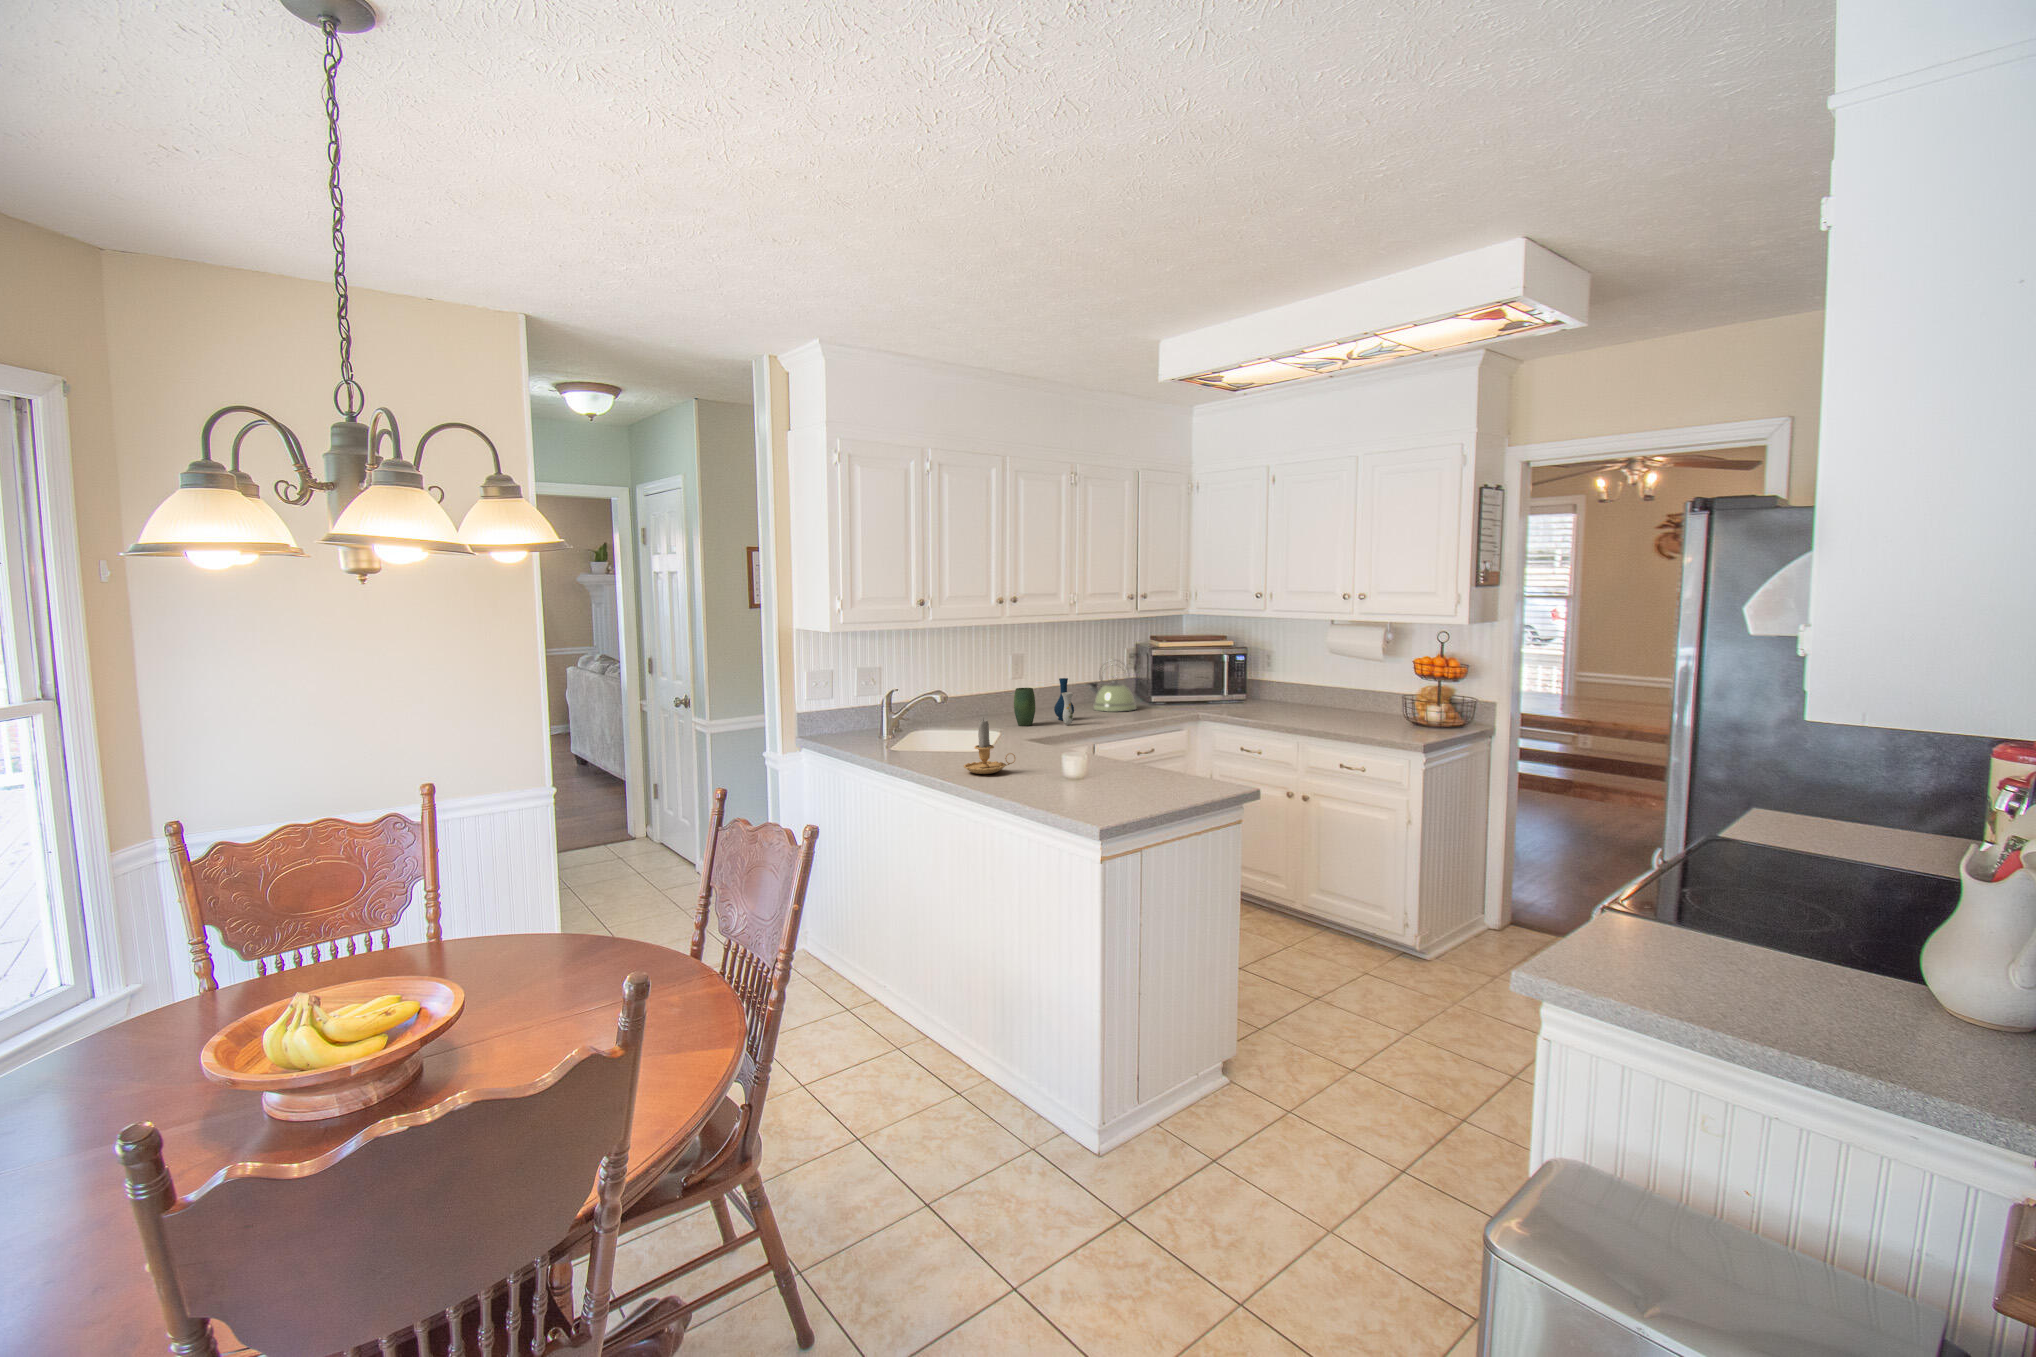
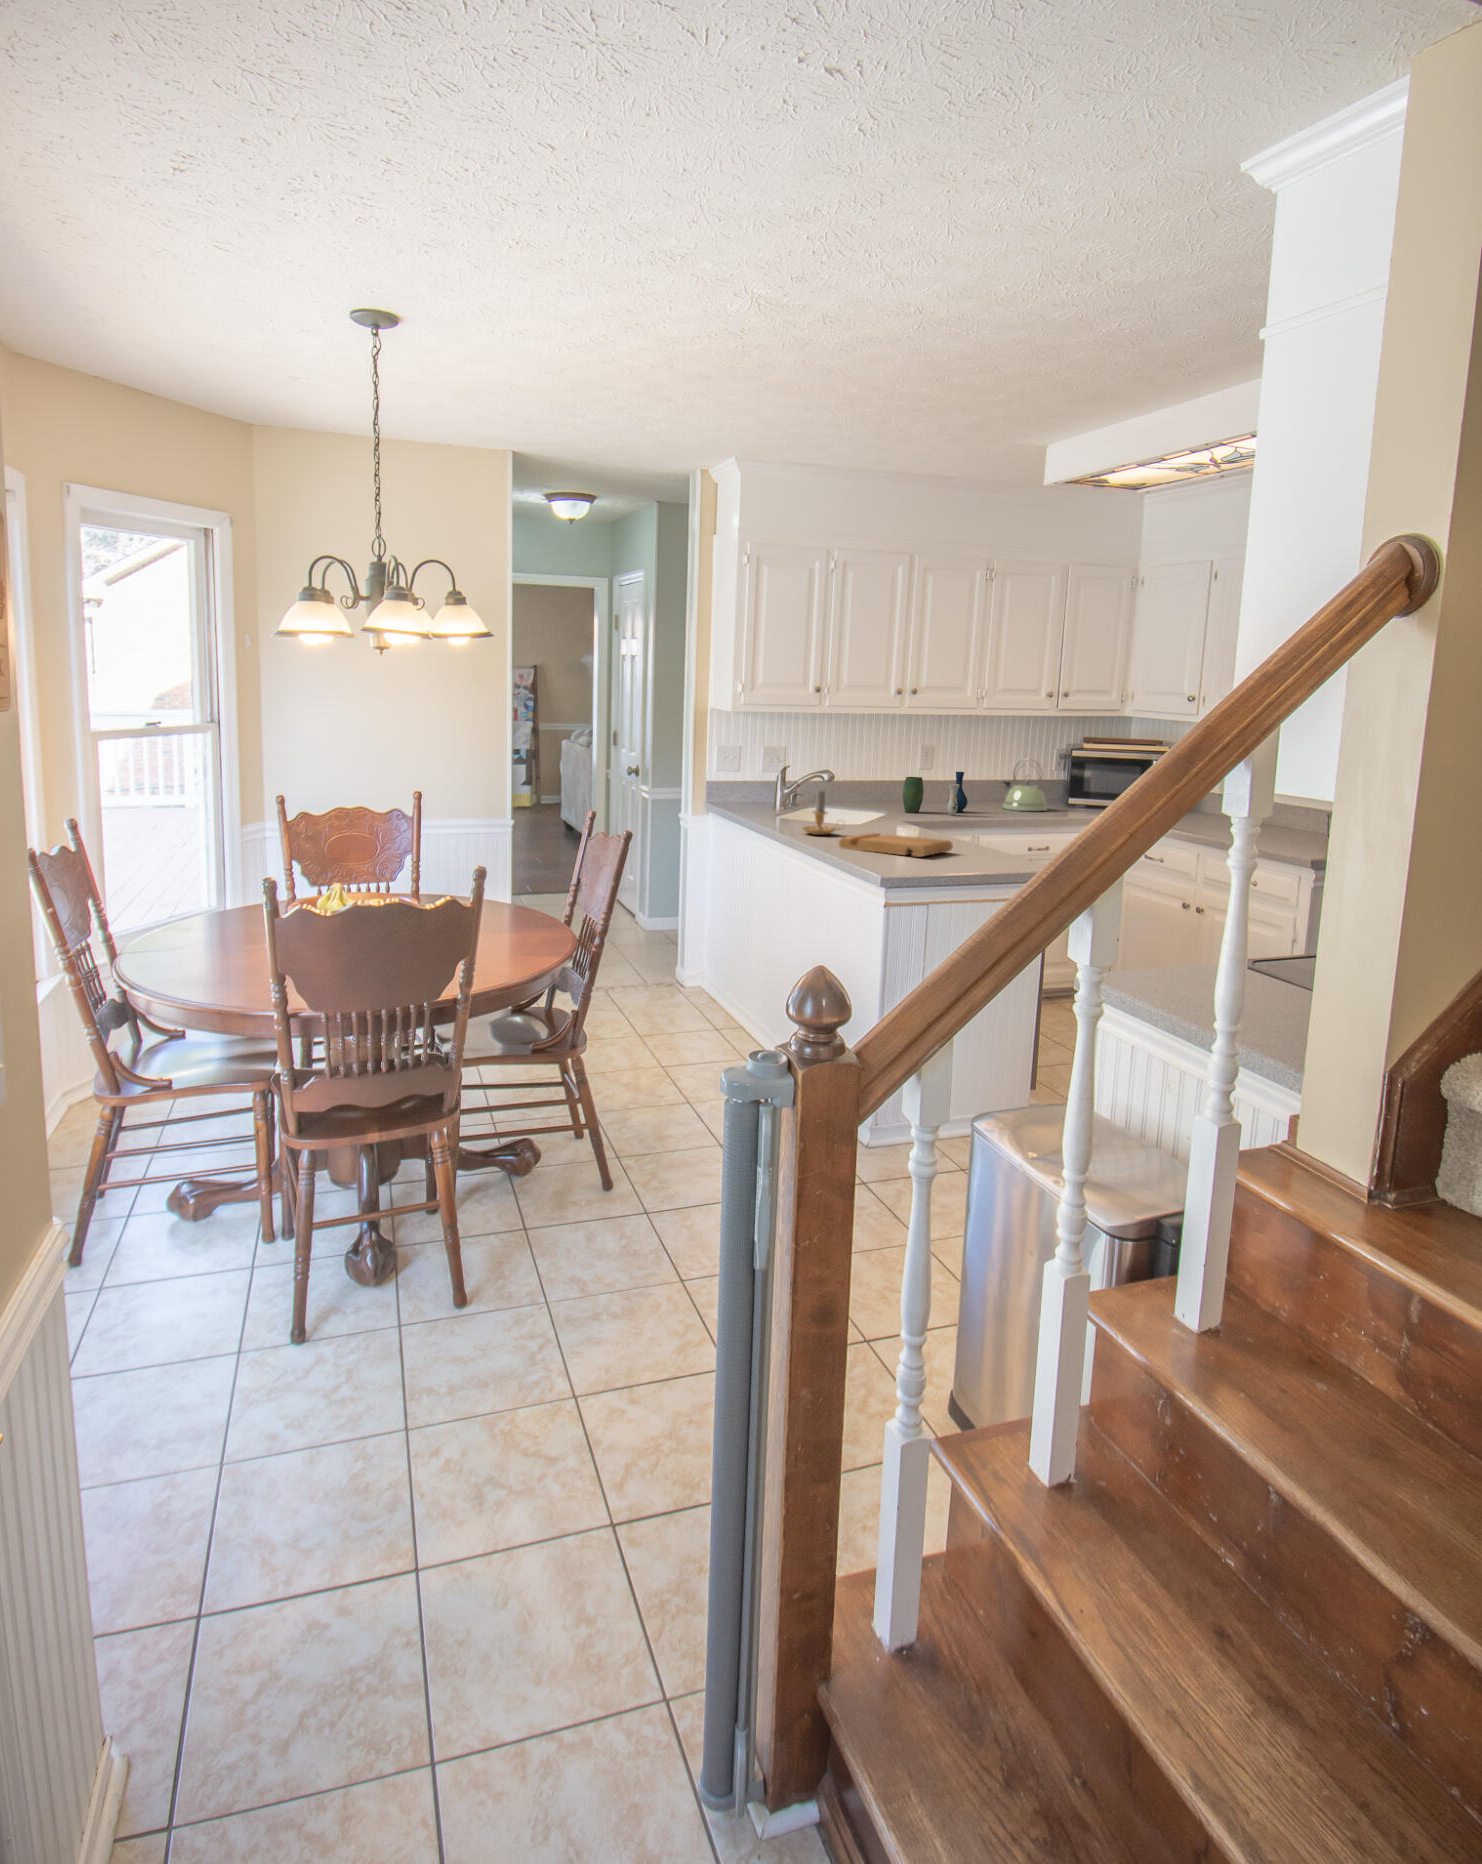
cutting board: none [1038,768,1168,798] -> present [839,833,953,857]

